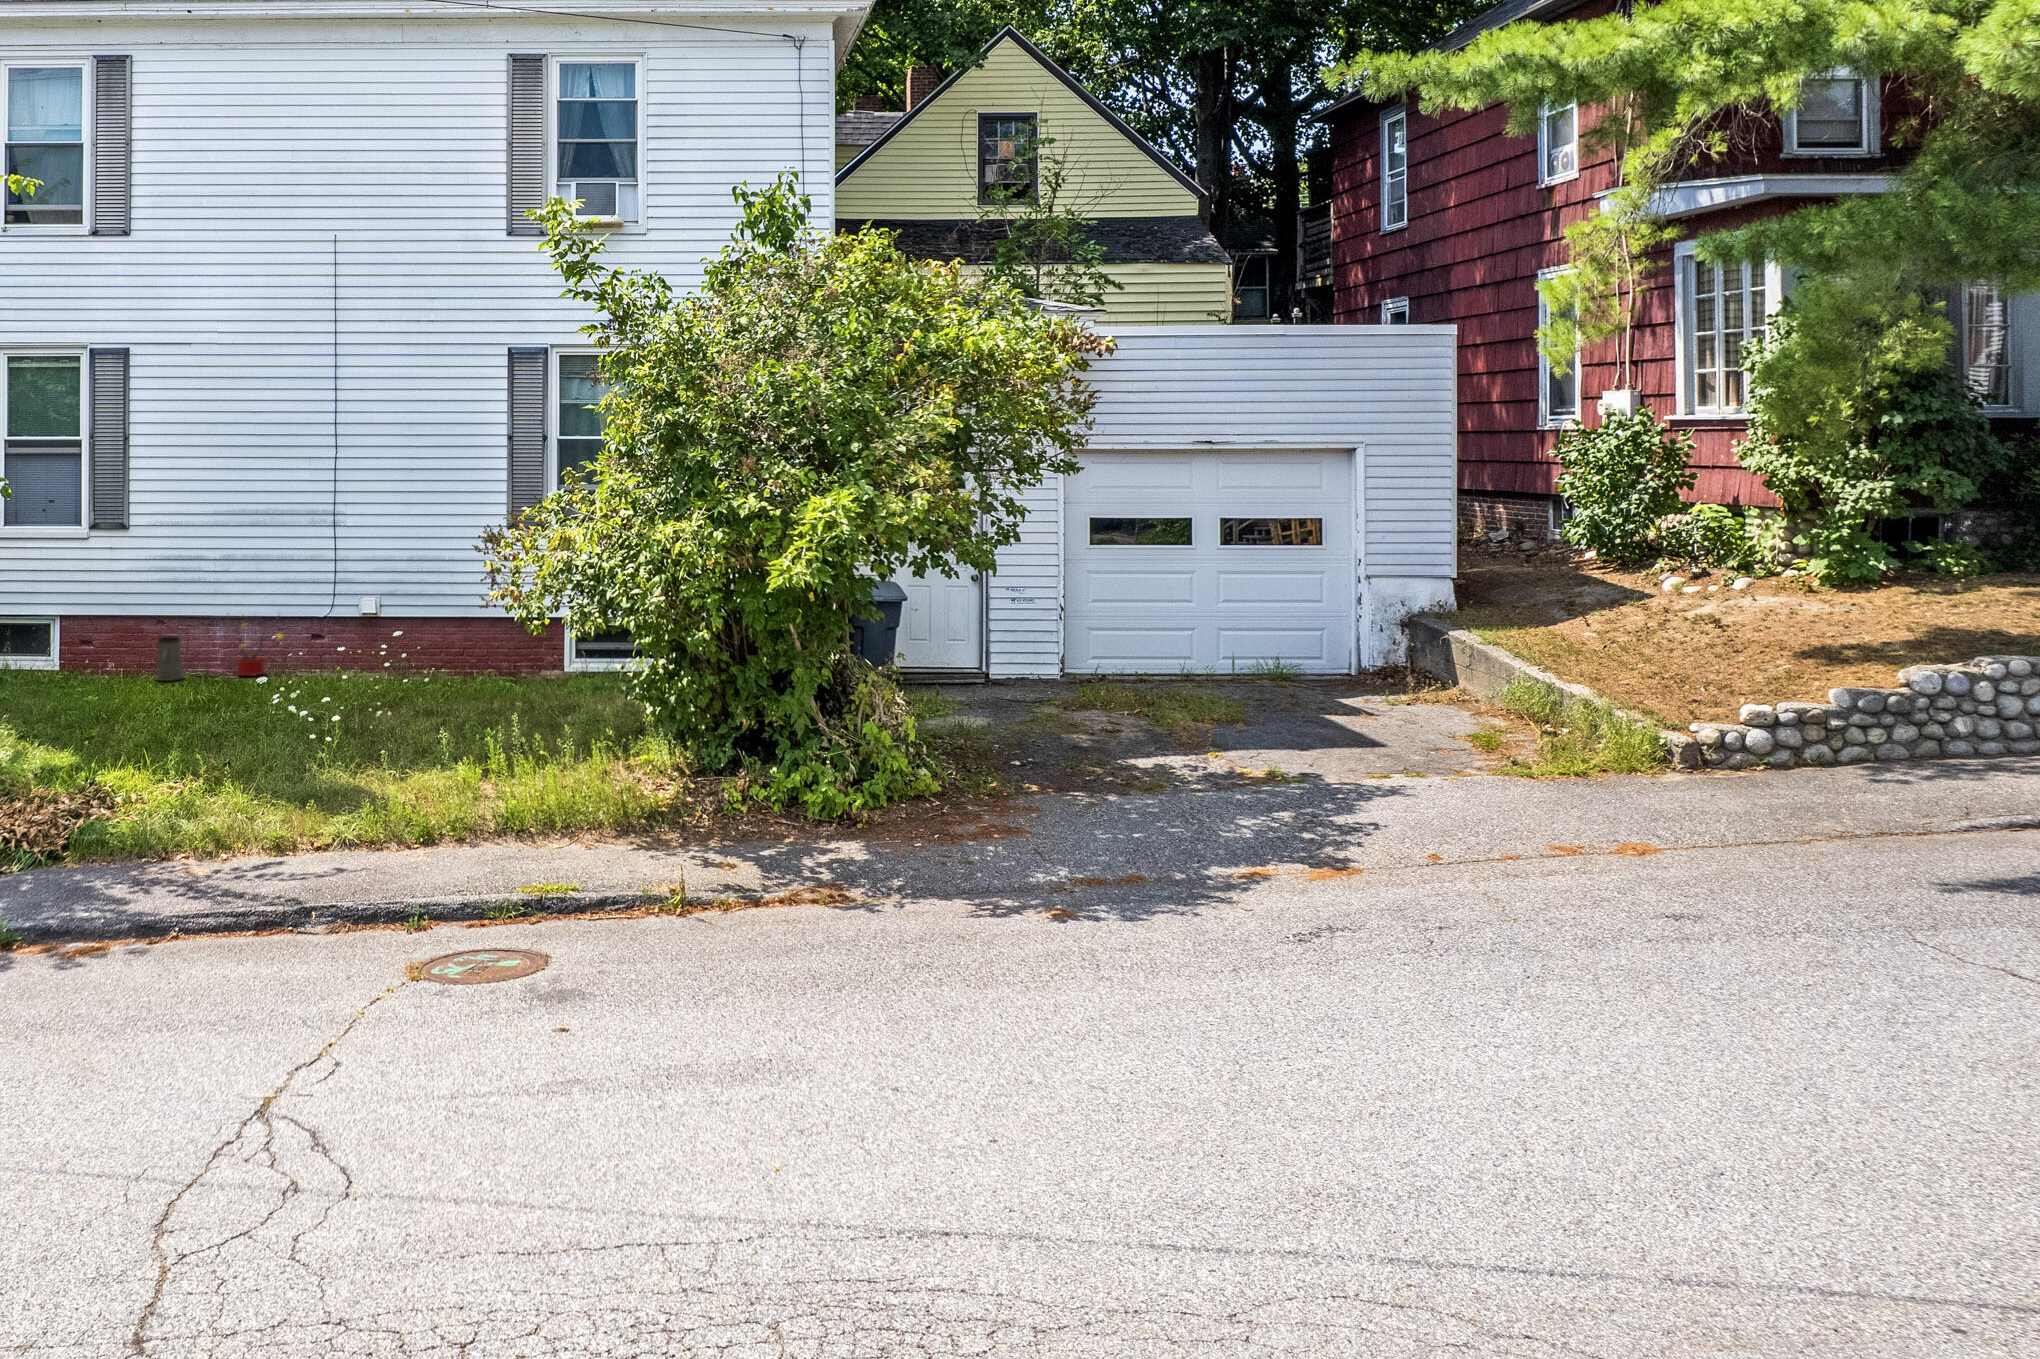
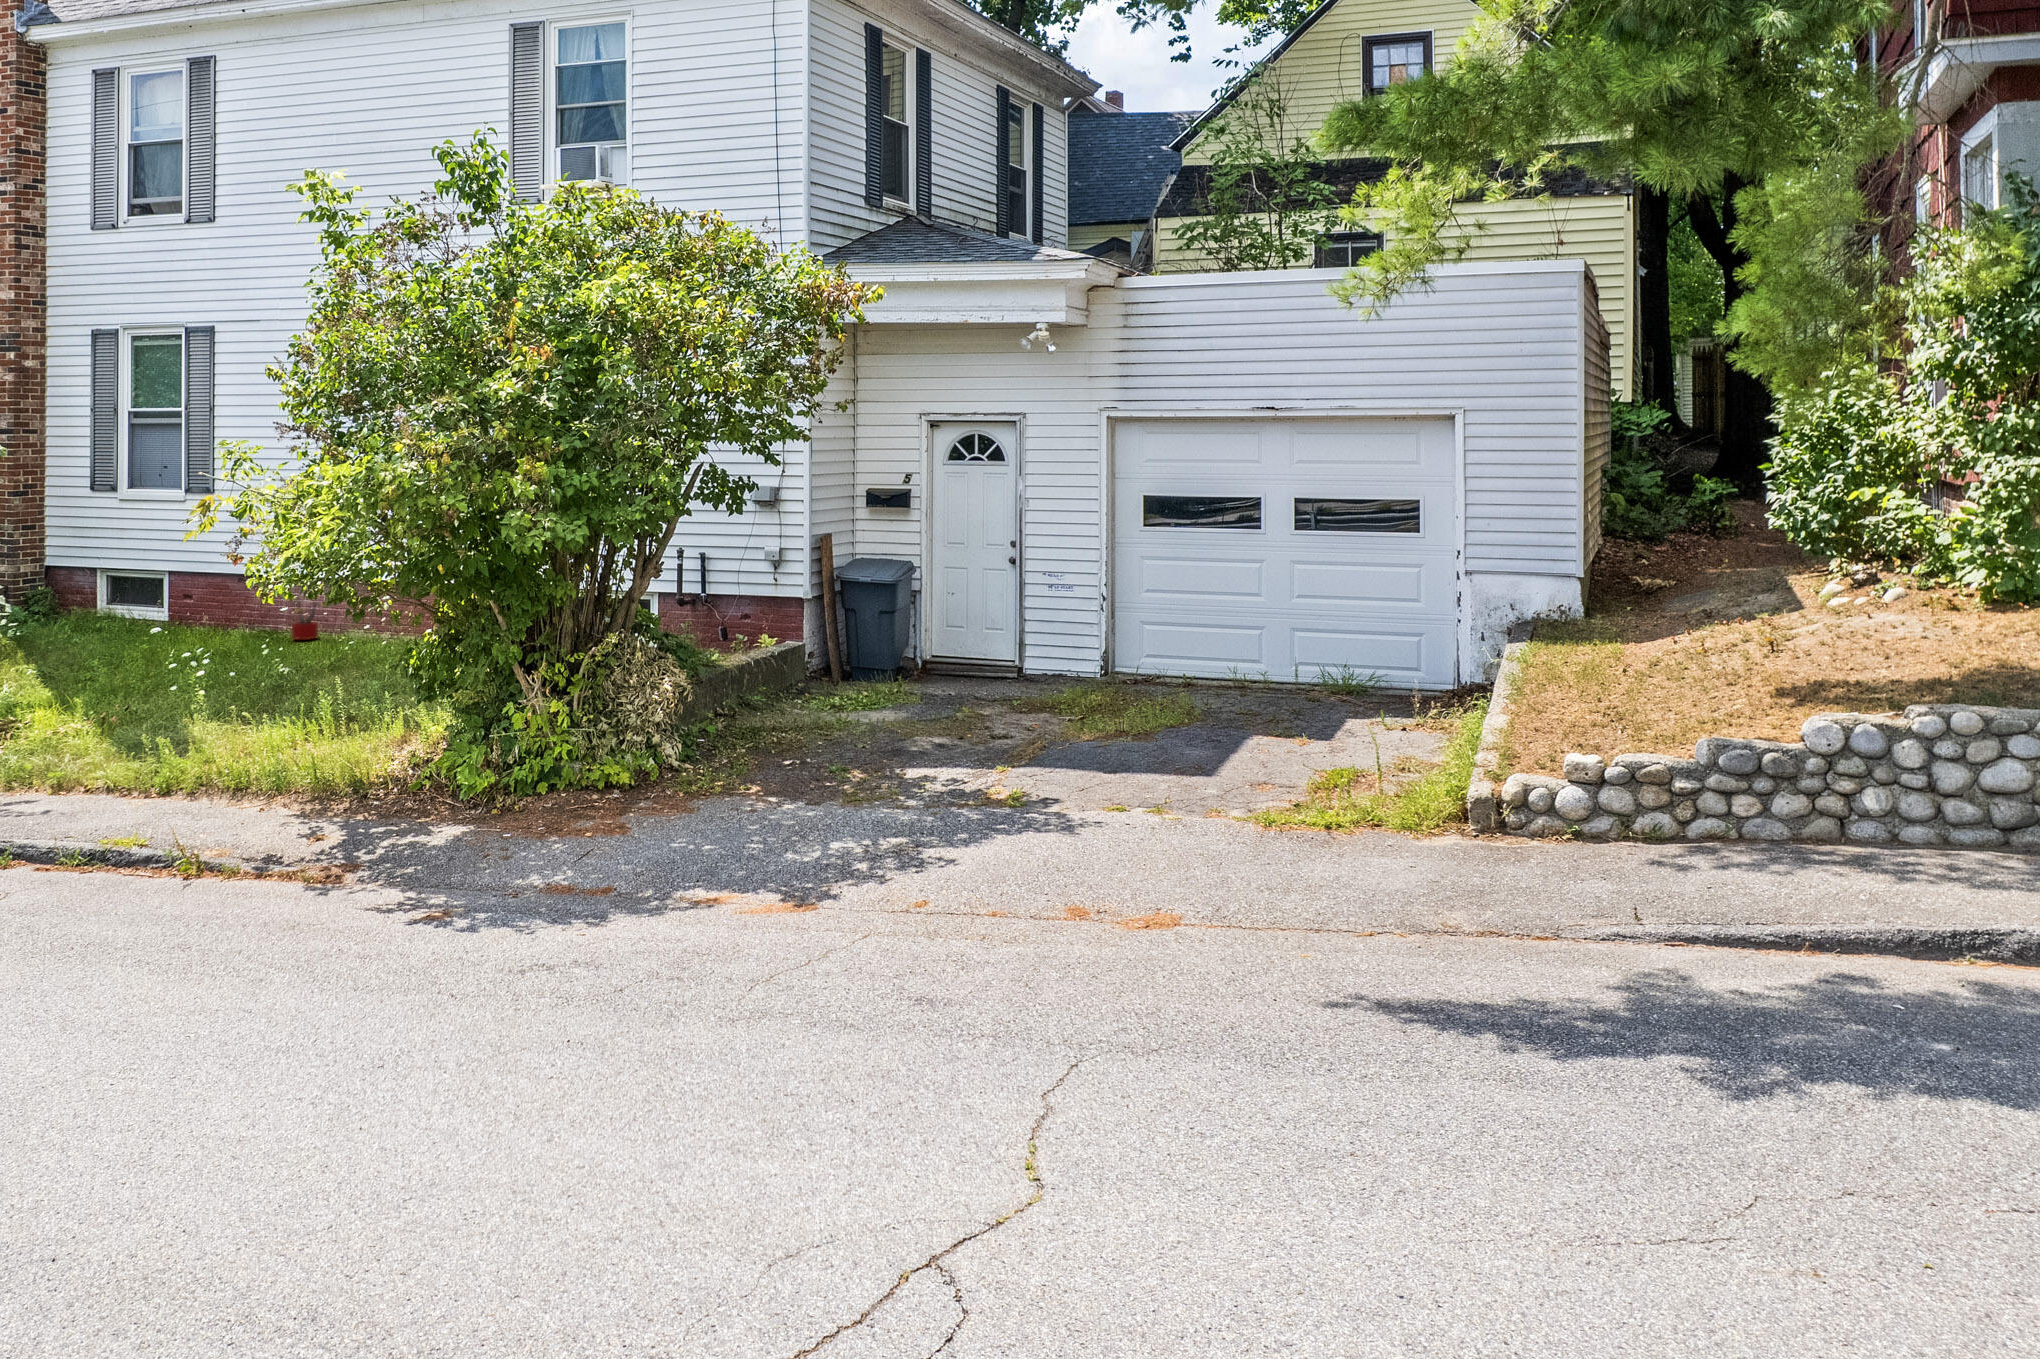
watering can: present [157,632,183,681] -> none [220,590,261,642]

